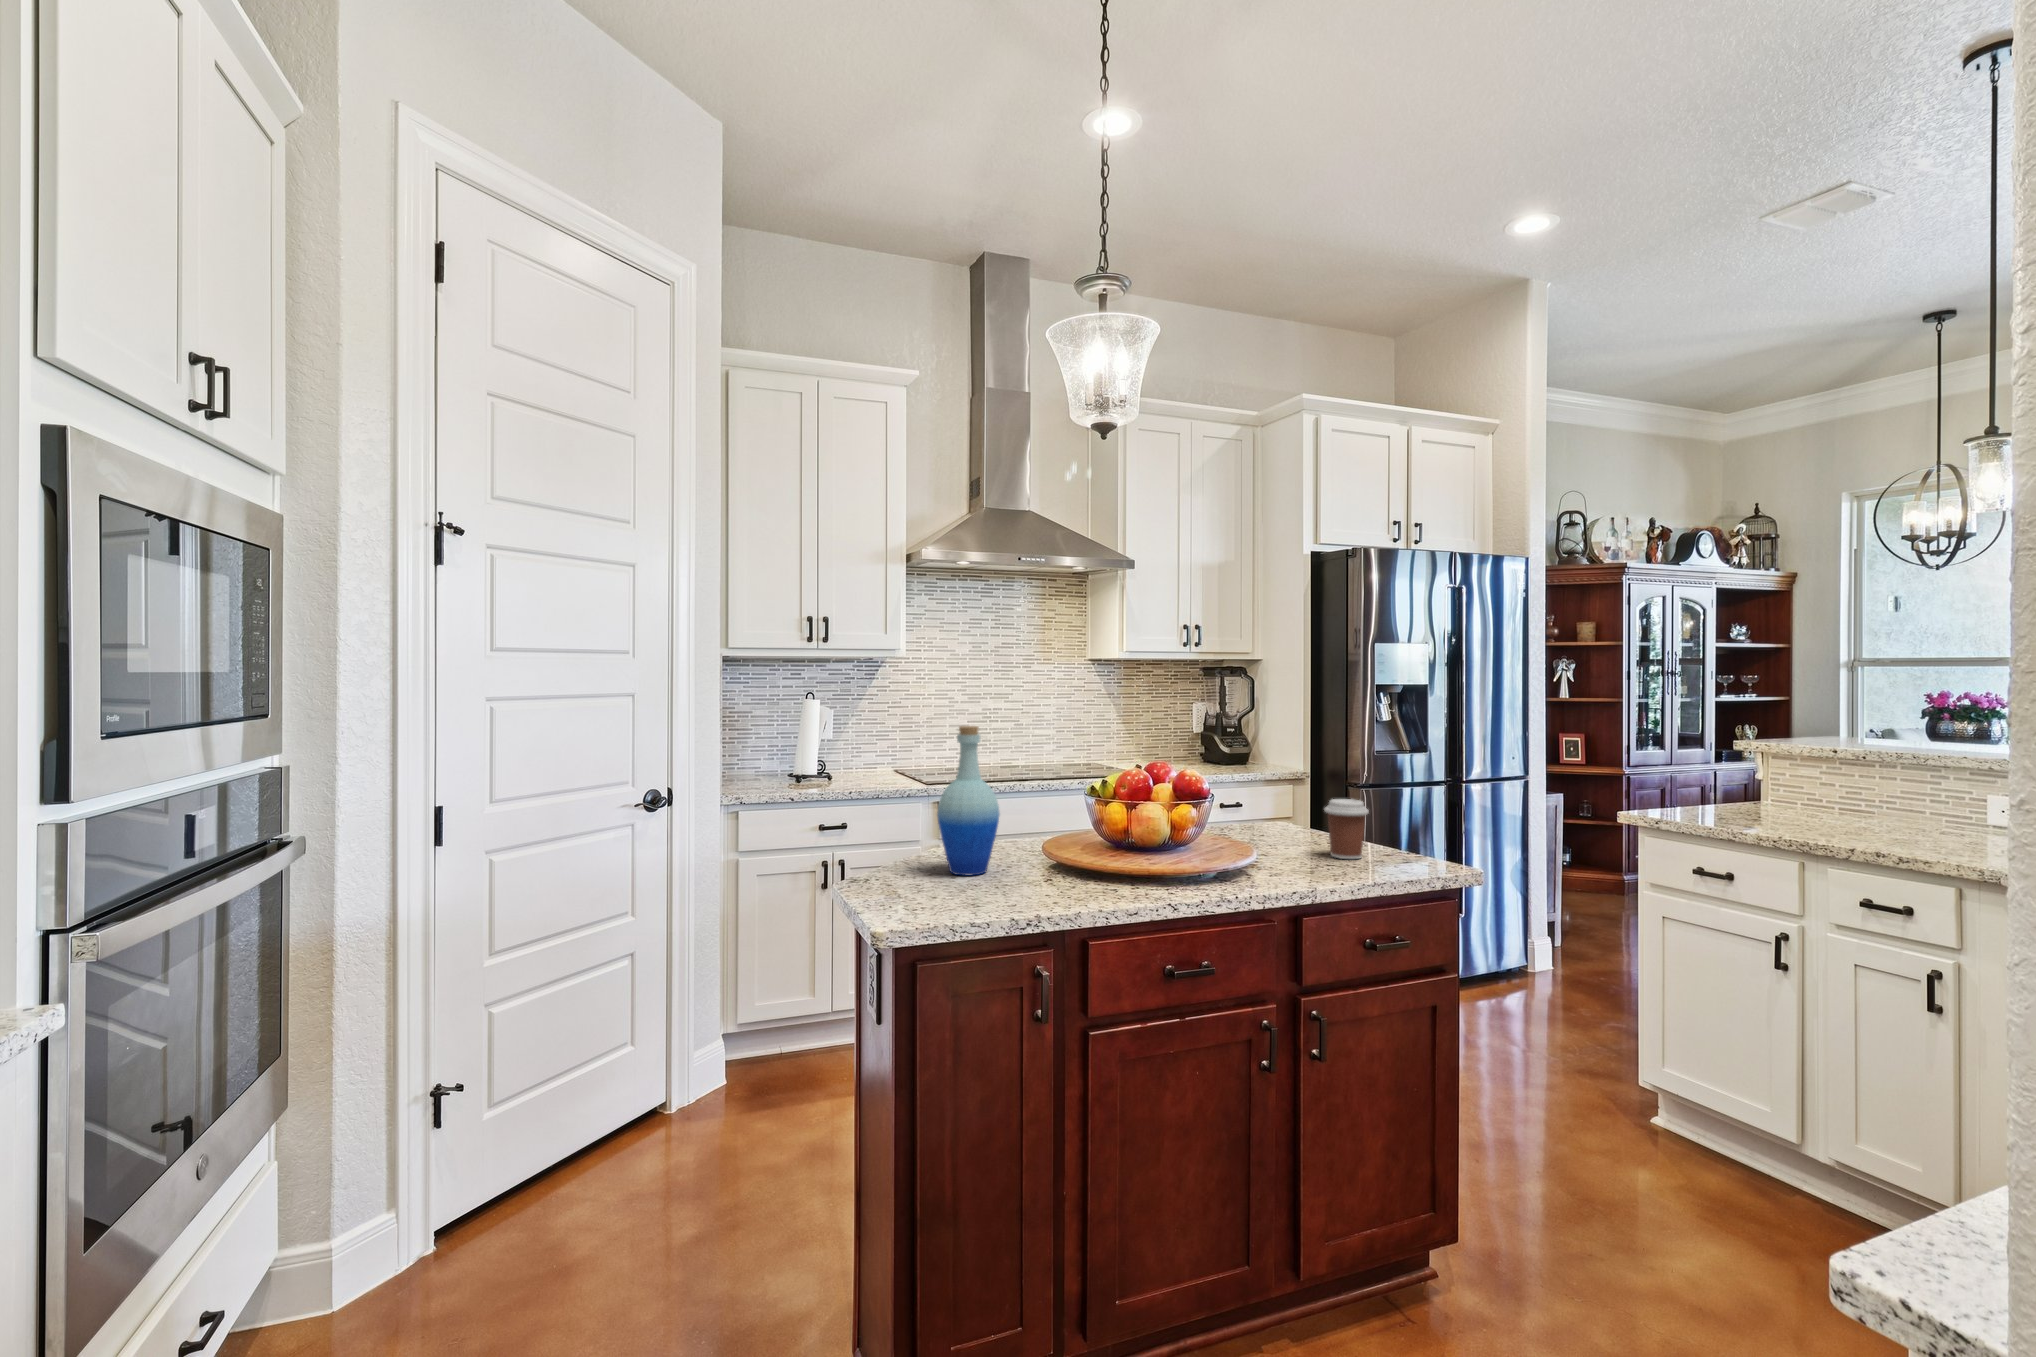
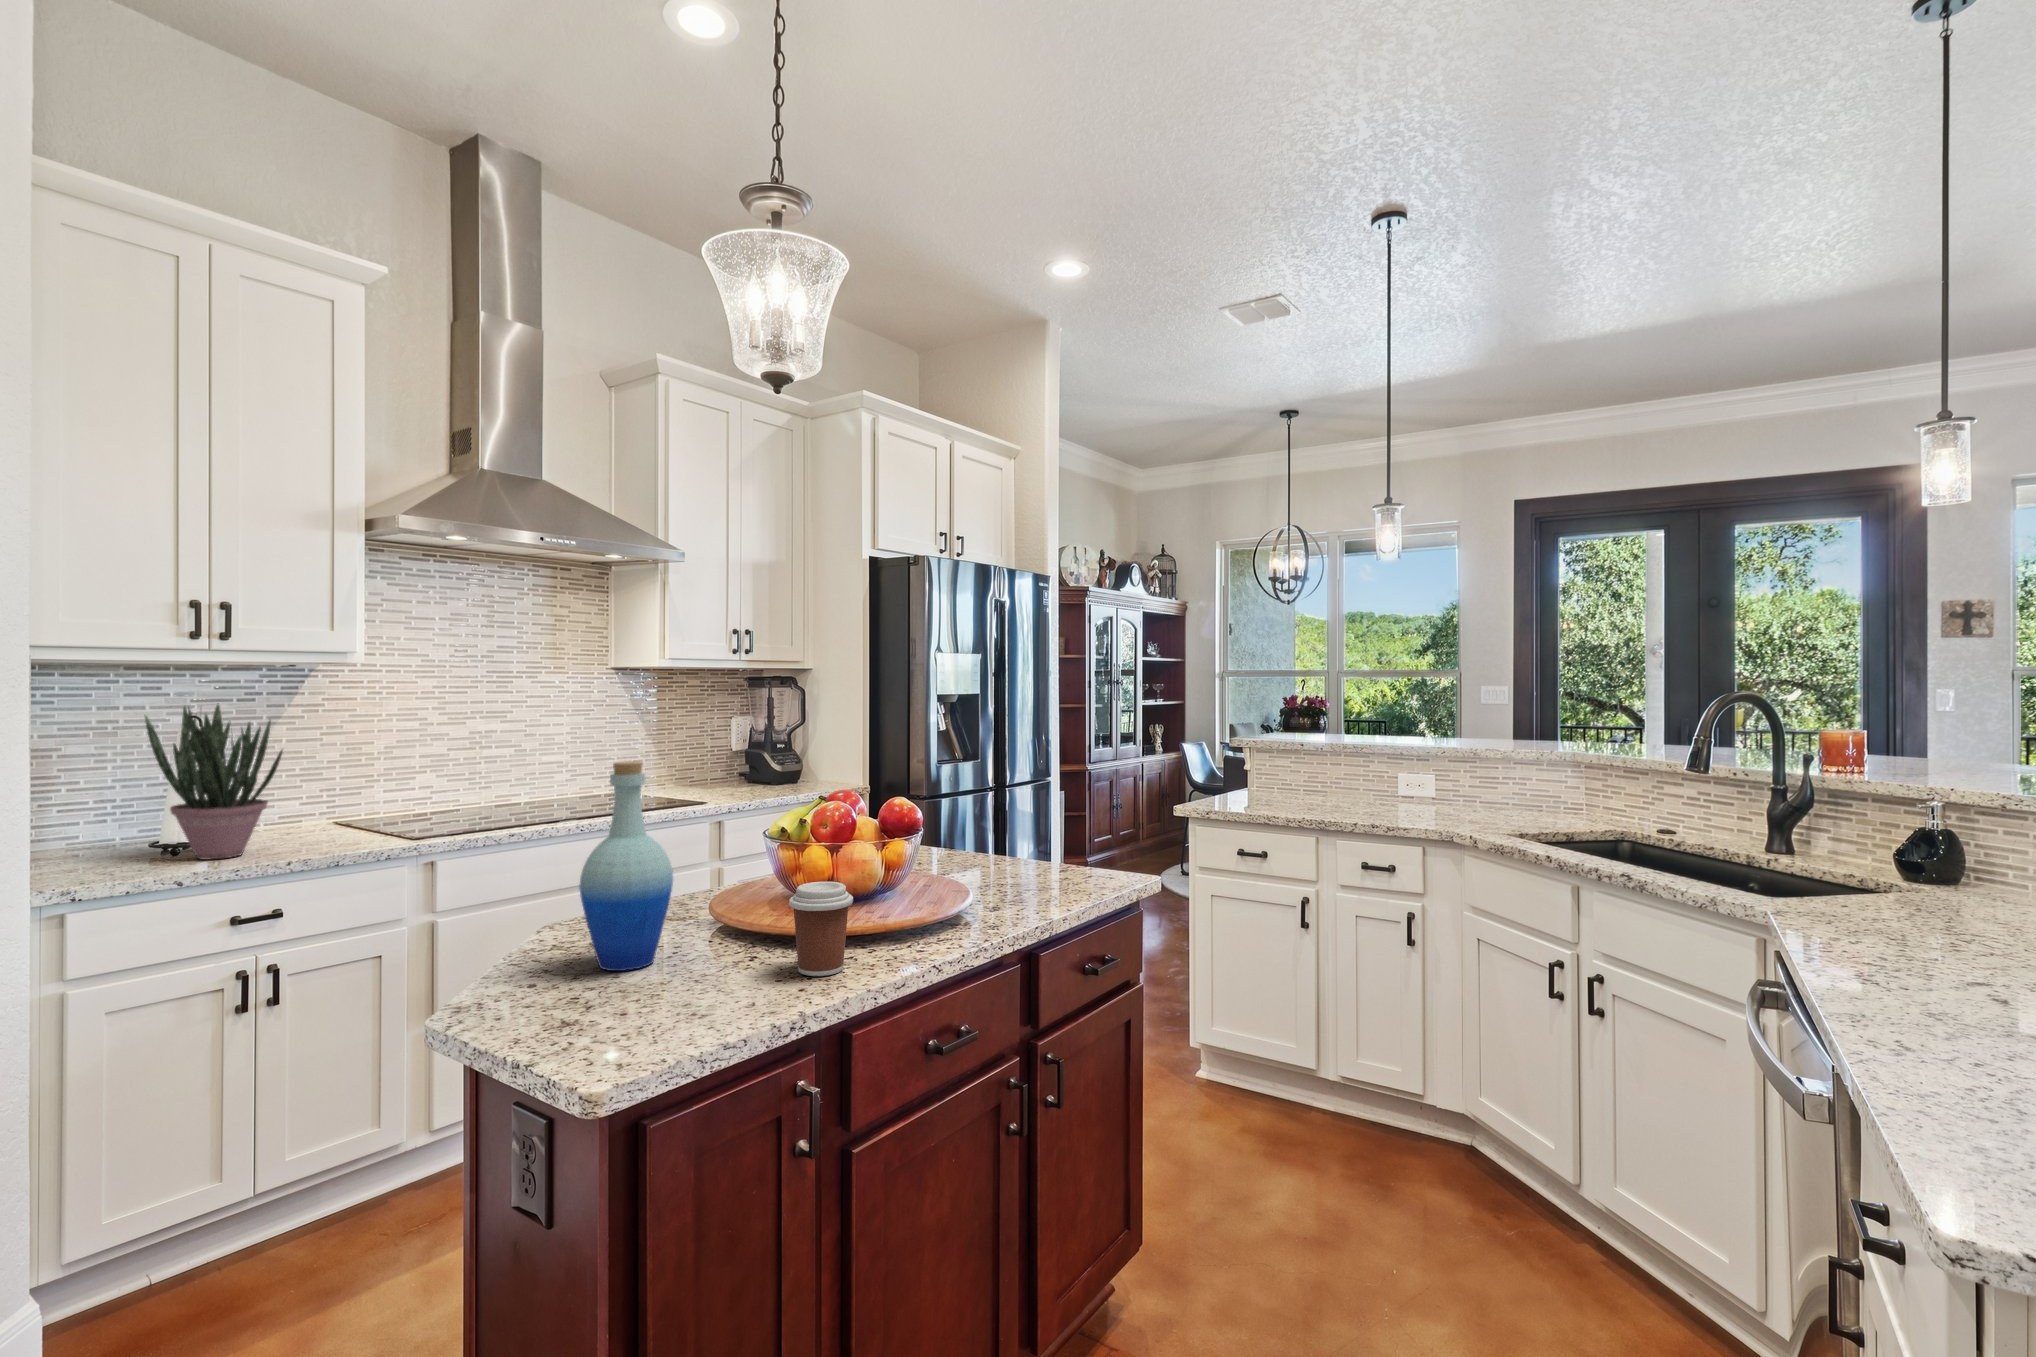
potted plant: none [783,682,851,784] -> present [145,705,283,860]
coffee cup: present [1324,799,1369,859] -> present [789,882,853,976]

